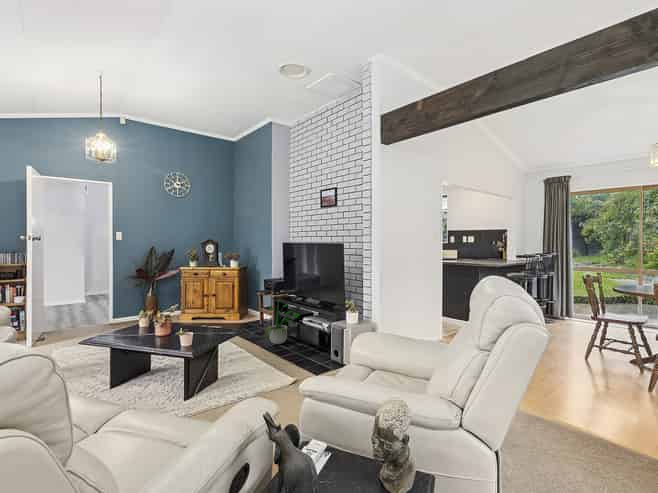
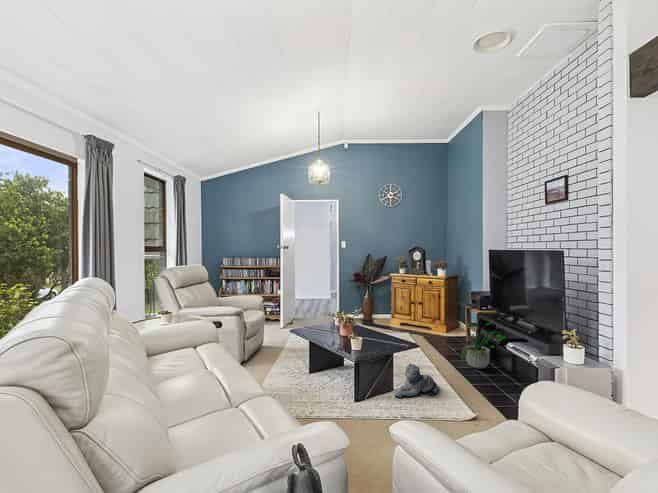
plush toy: none [223,351,257,383] -> present [395,364,439,398]

